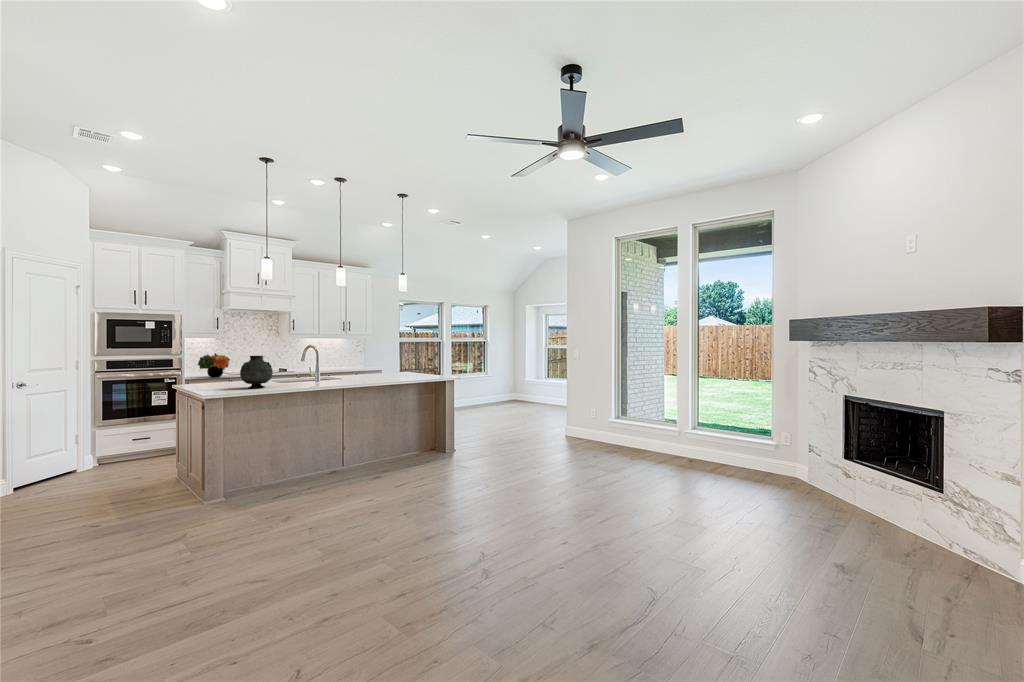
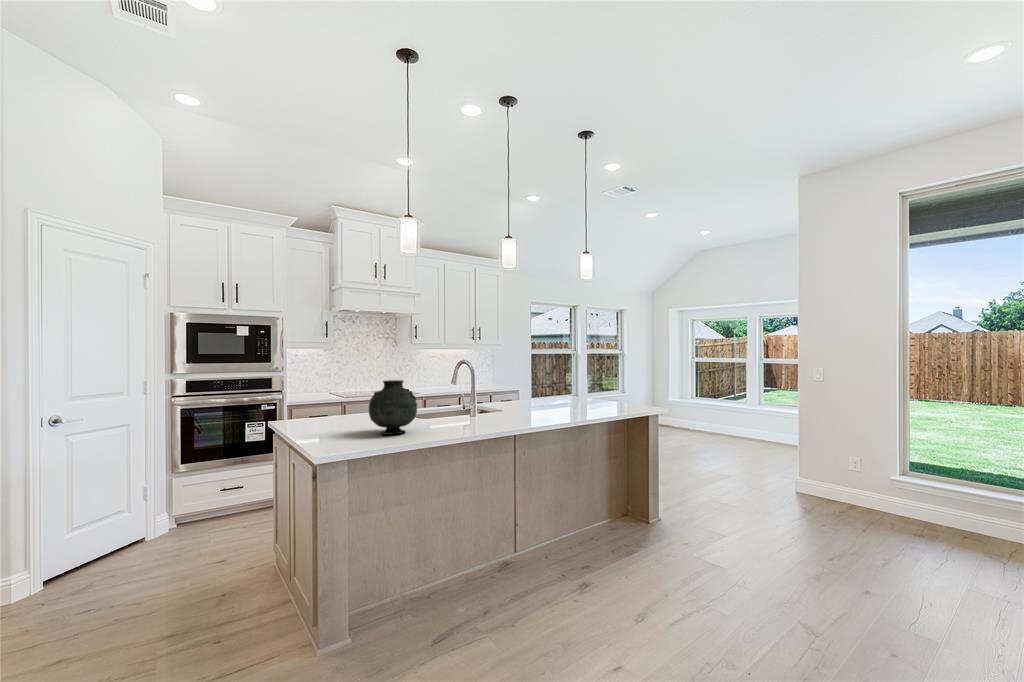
flower arrangement: present [198,353,230,378] -> none [301,368,341,400]

